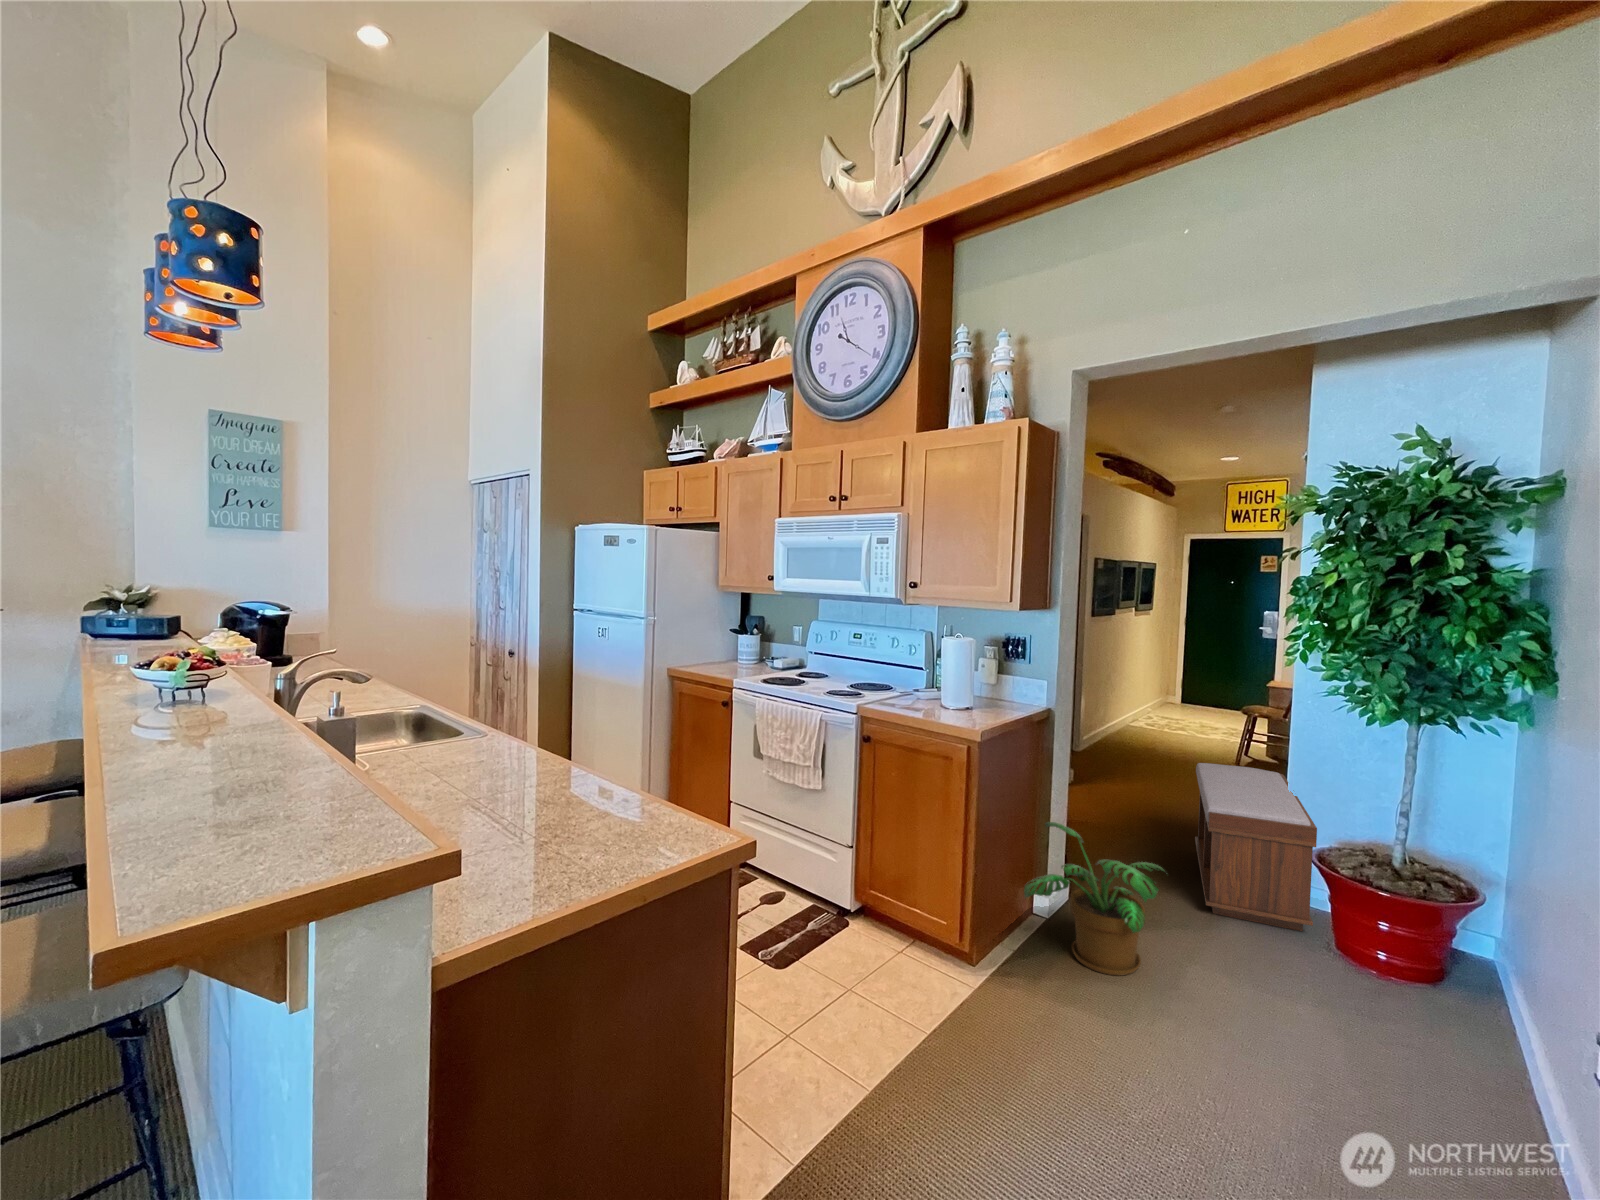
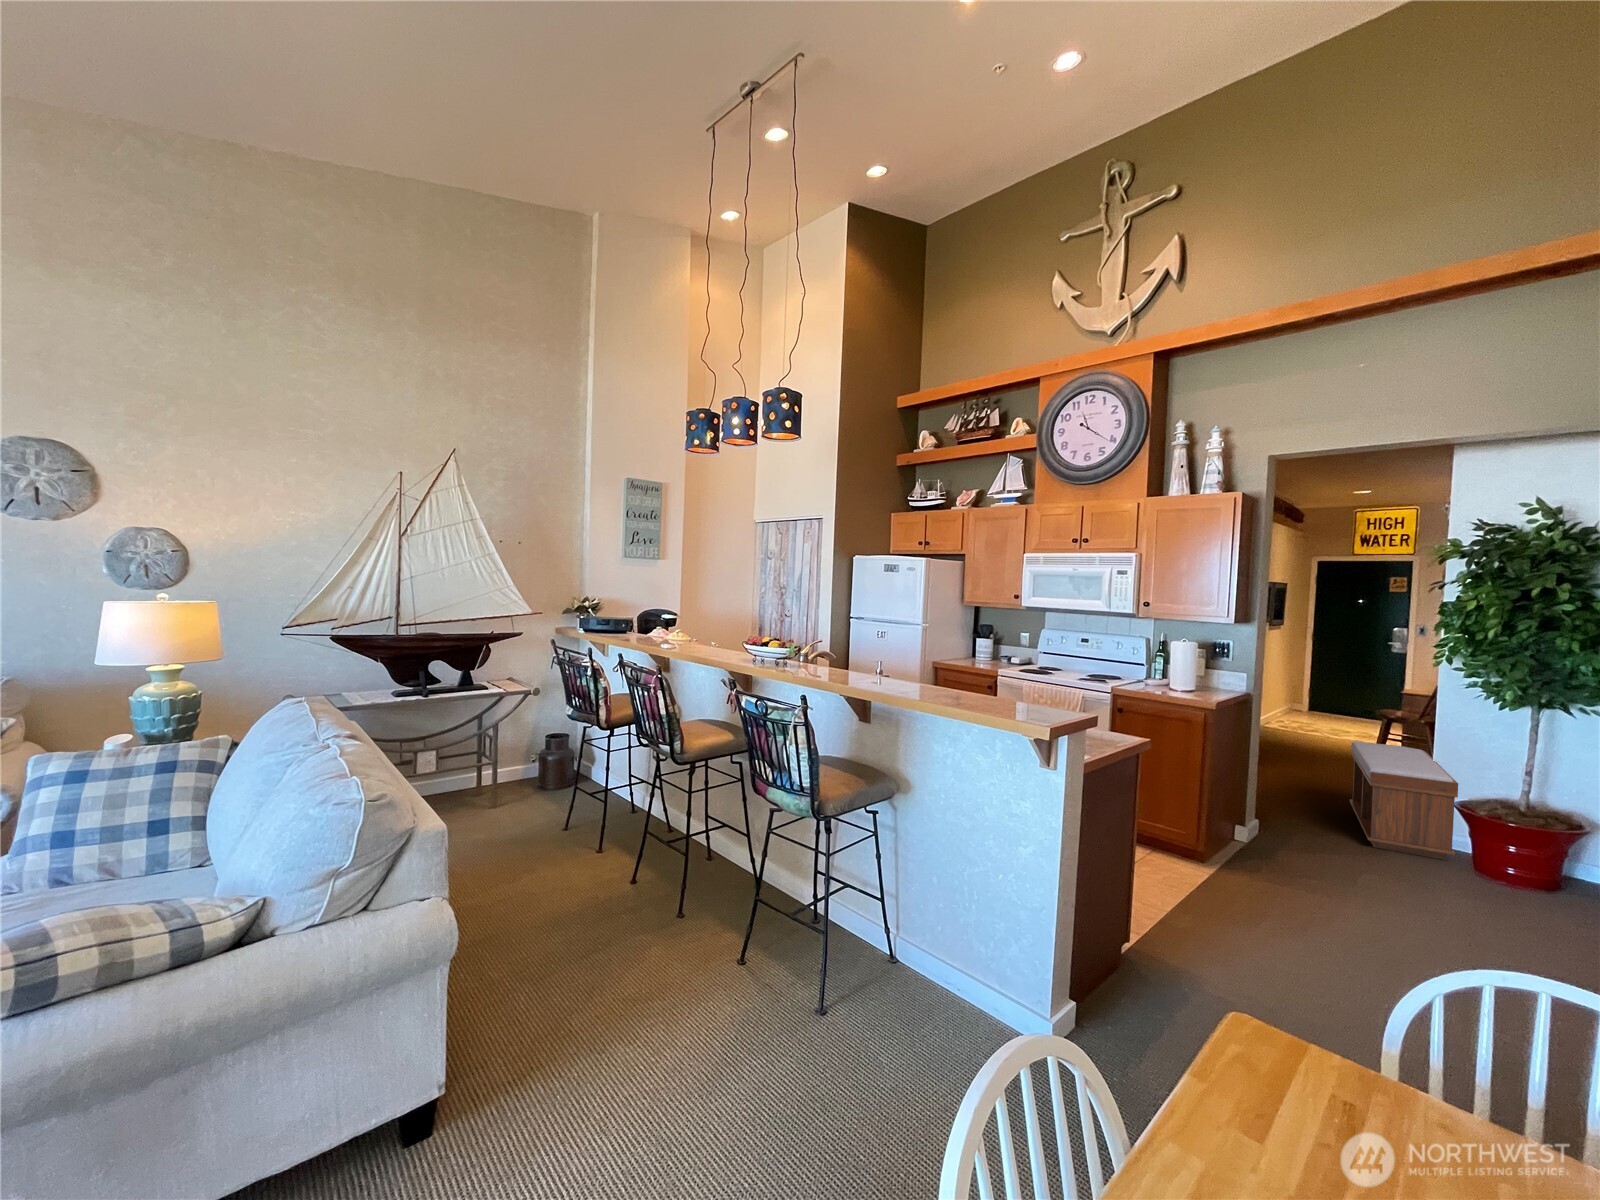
potted plant: present [1024,822,1164,976] -> none [1236,773,1348,875]

